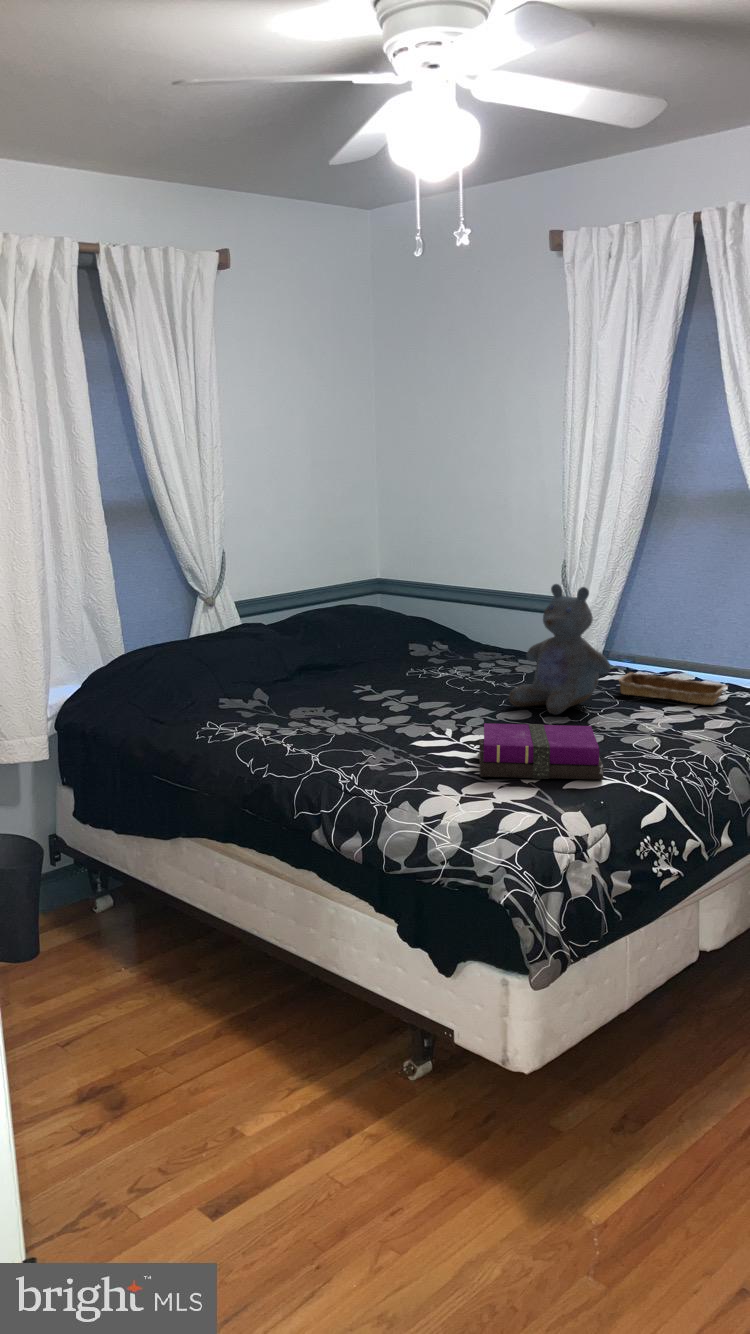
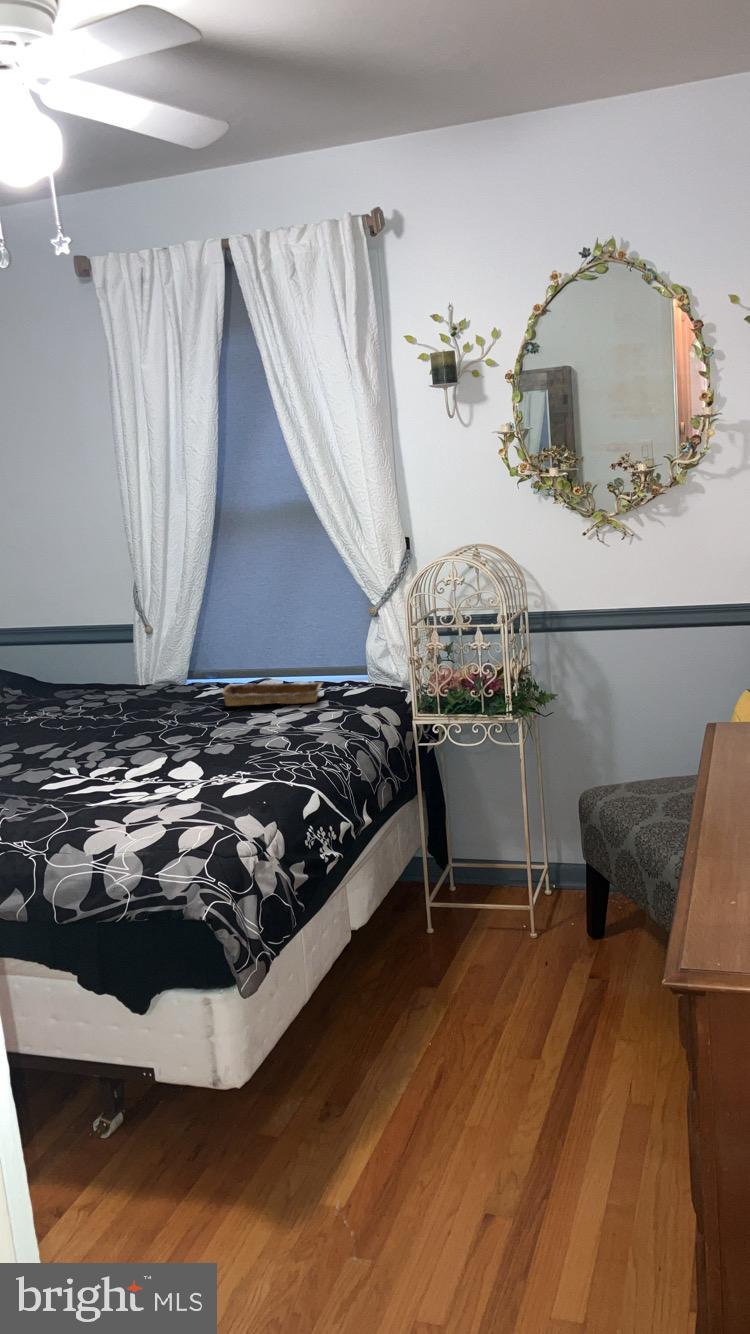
stuffed bear: present [509,584,610,714] -> none [121,603,219,735]
notebook: present [479,723,604,780] -> none [116,735,256,803]

